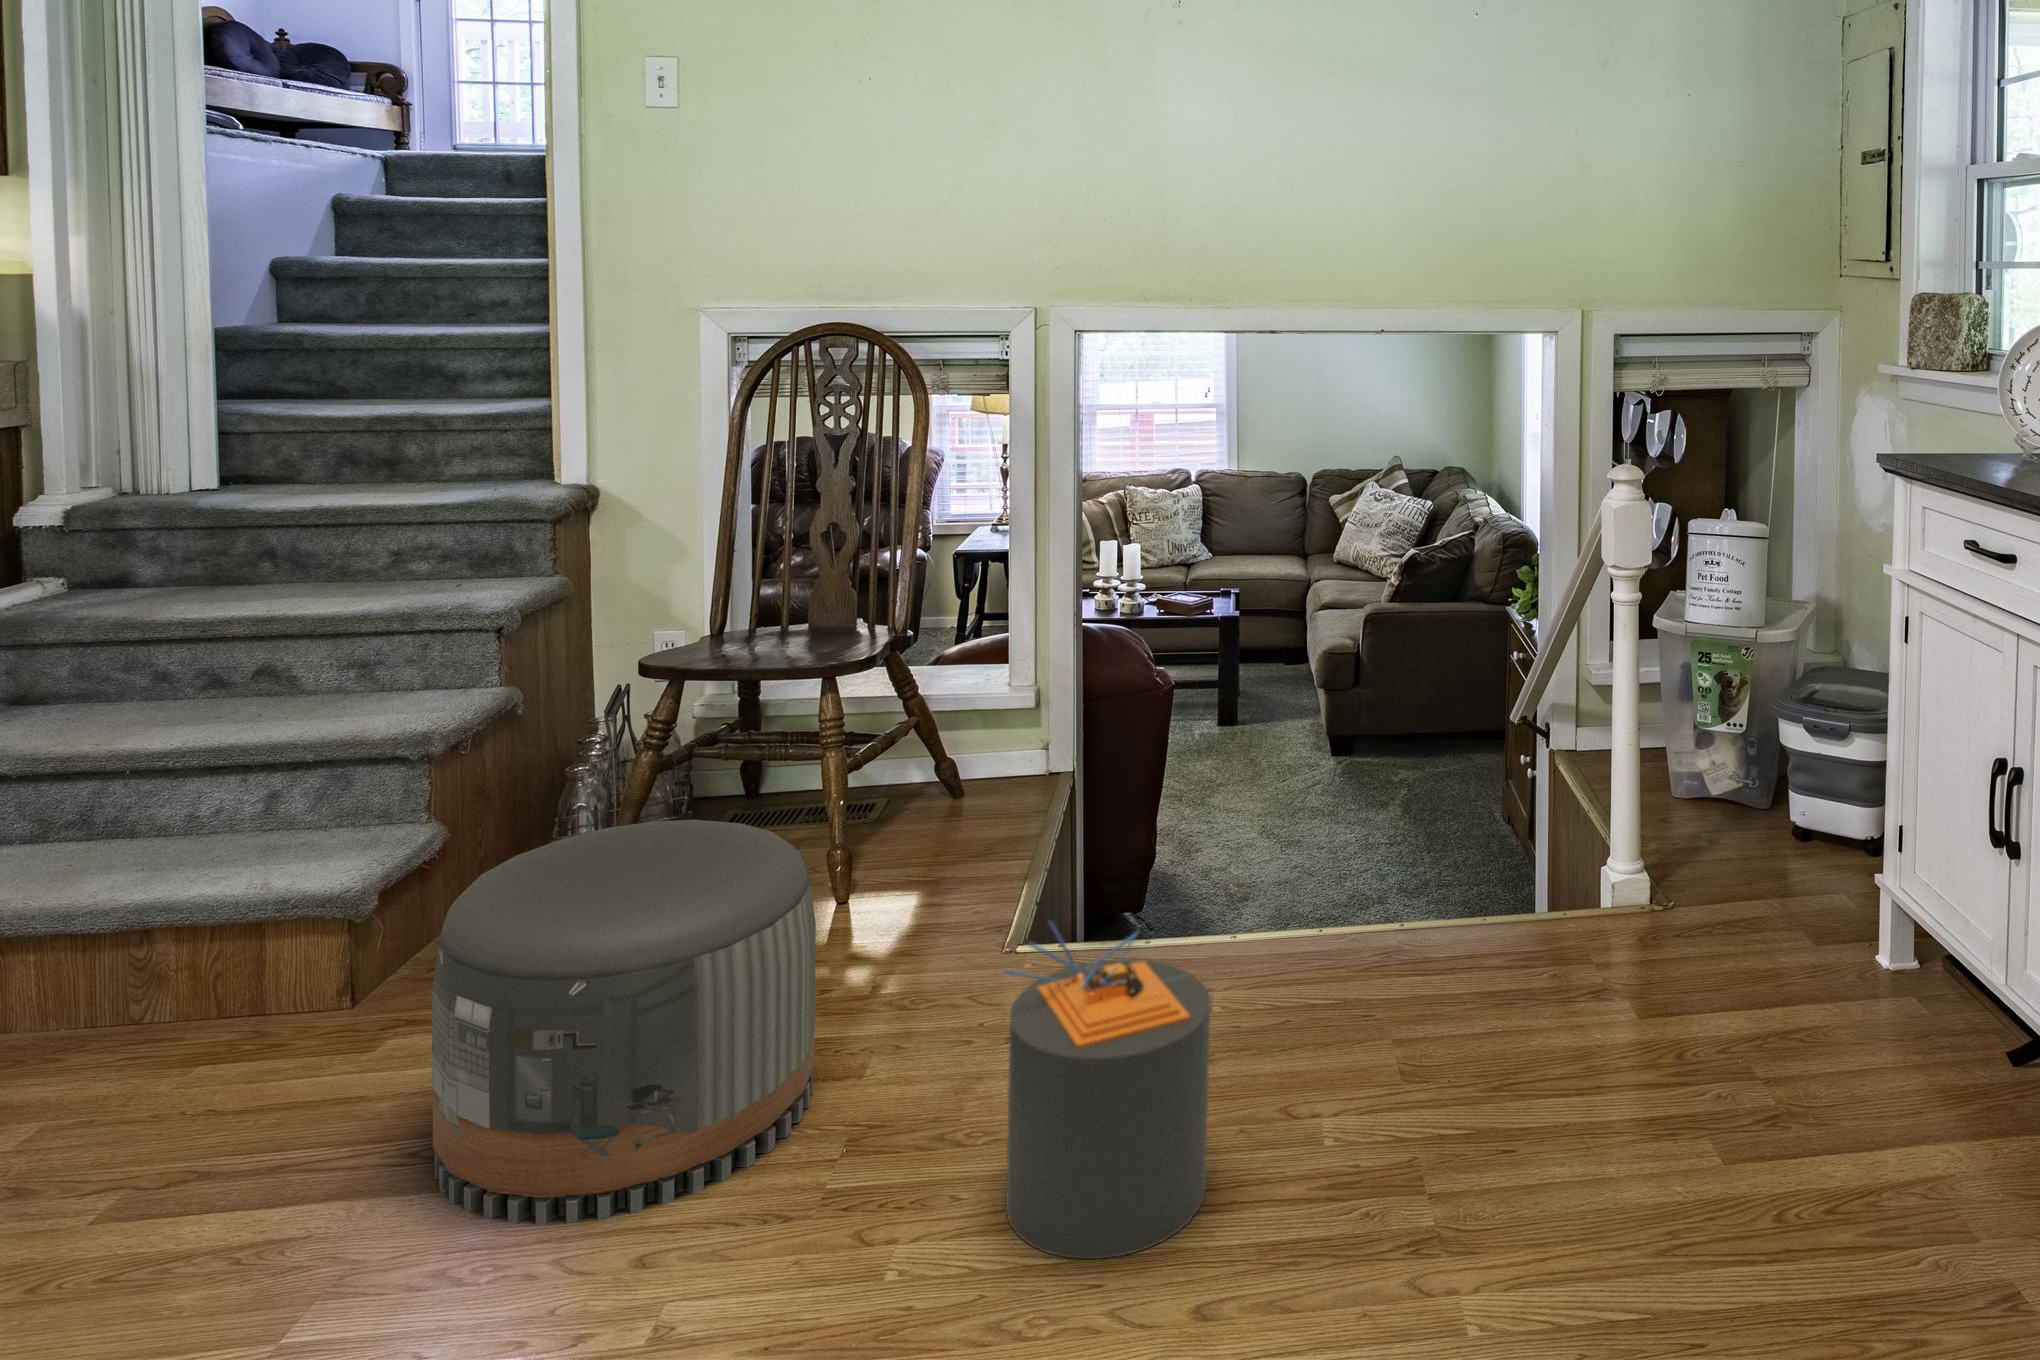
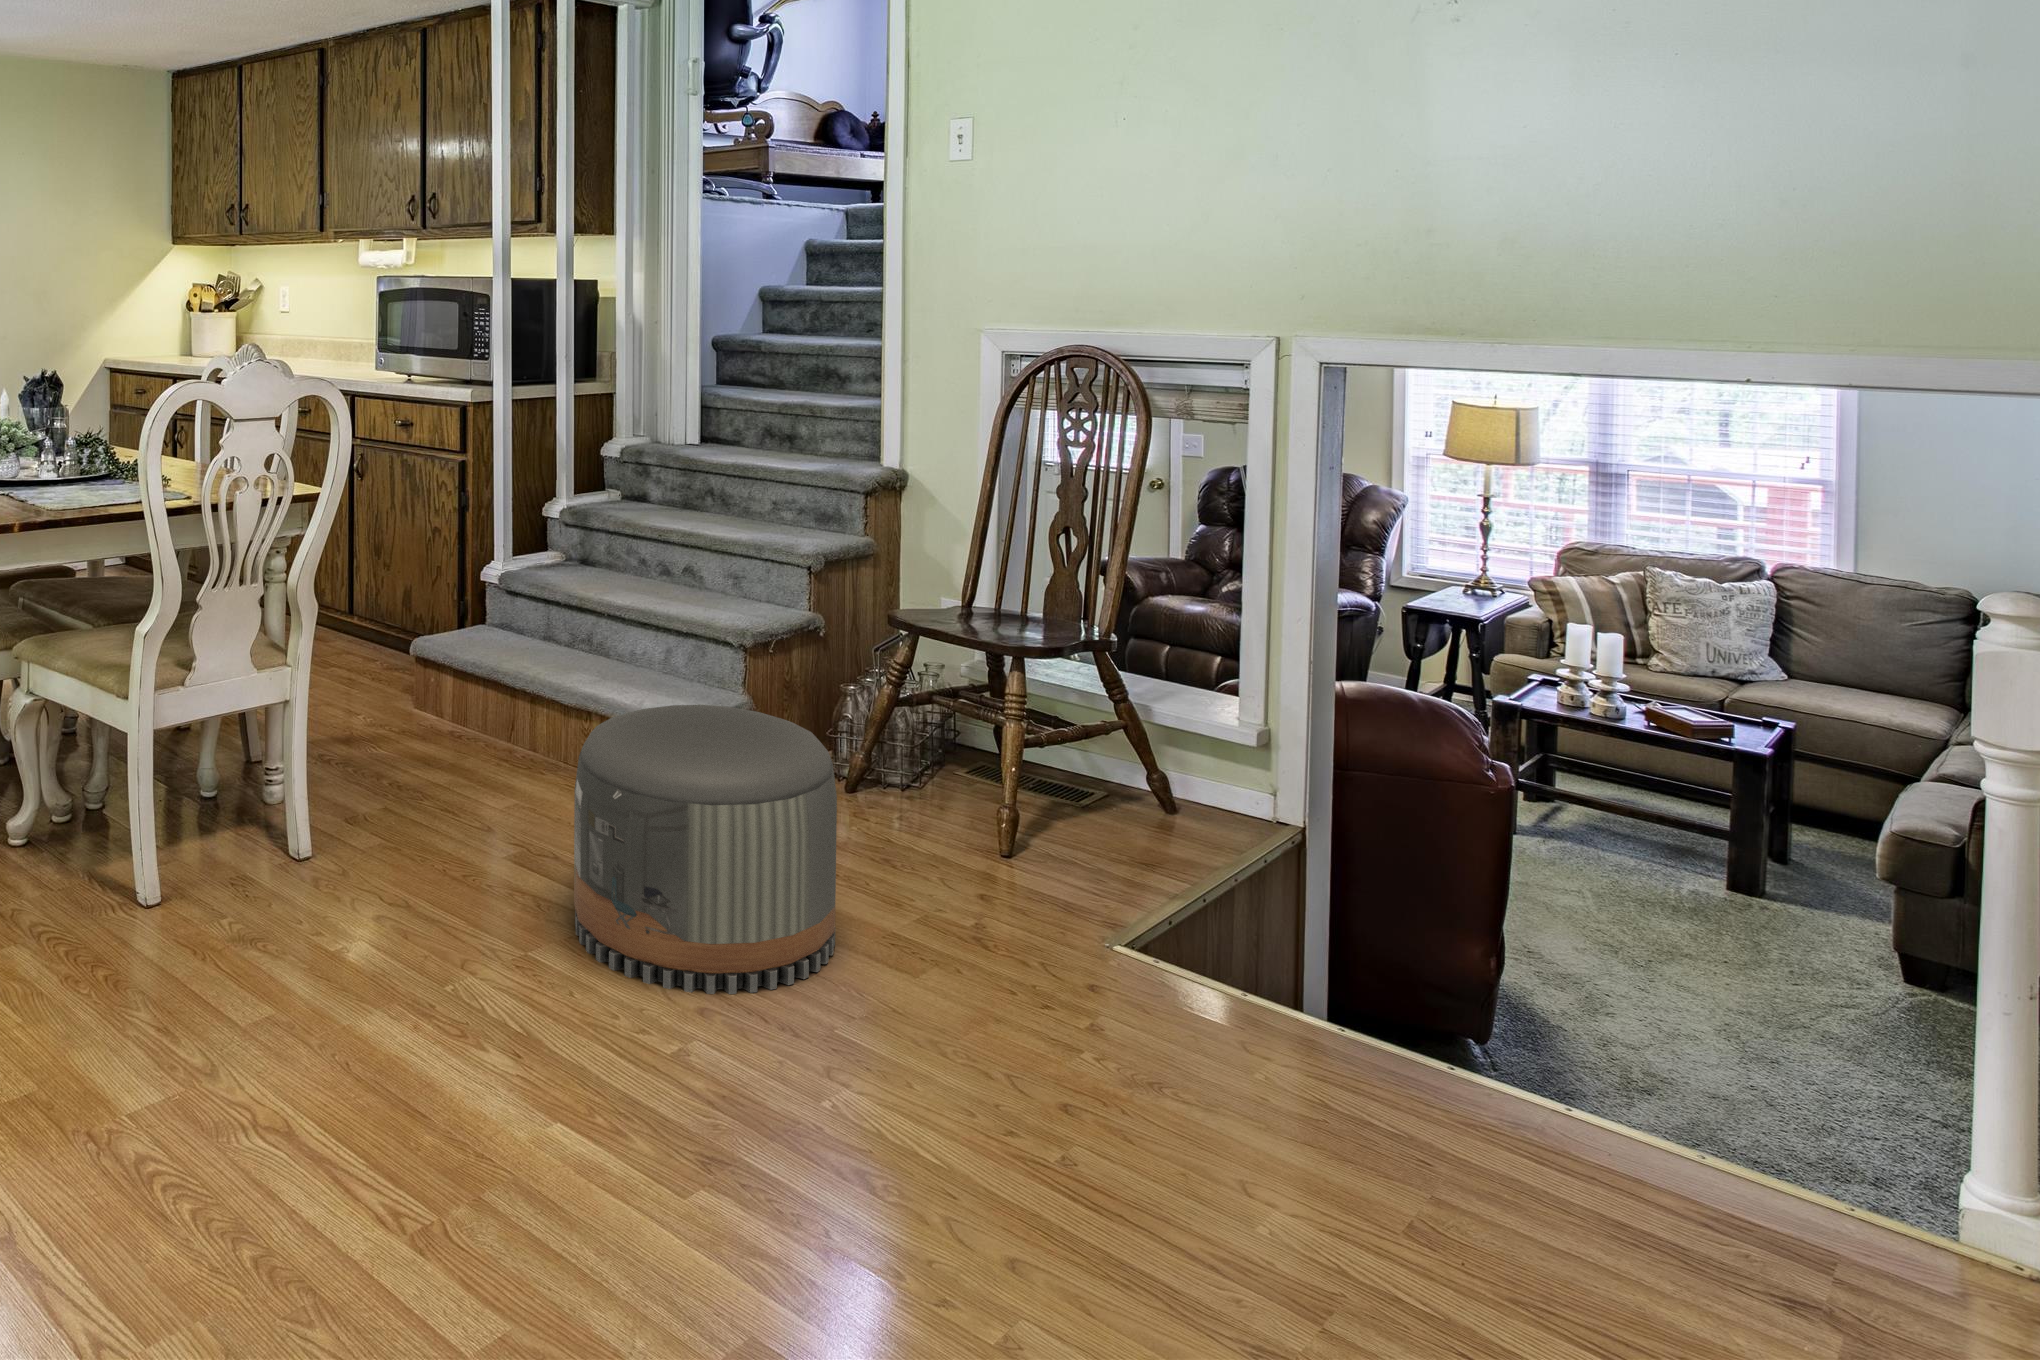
trash can: present [1002,921,1210,1259] -> none [837,858,1040,1221]

